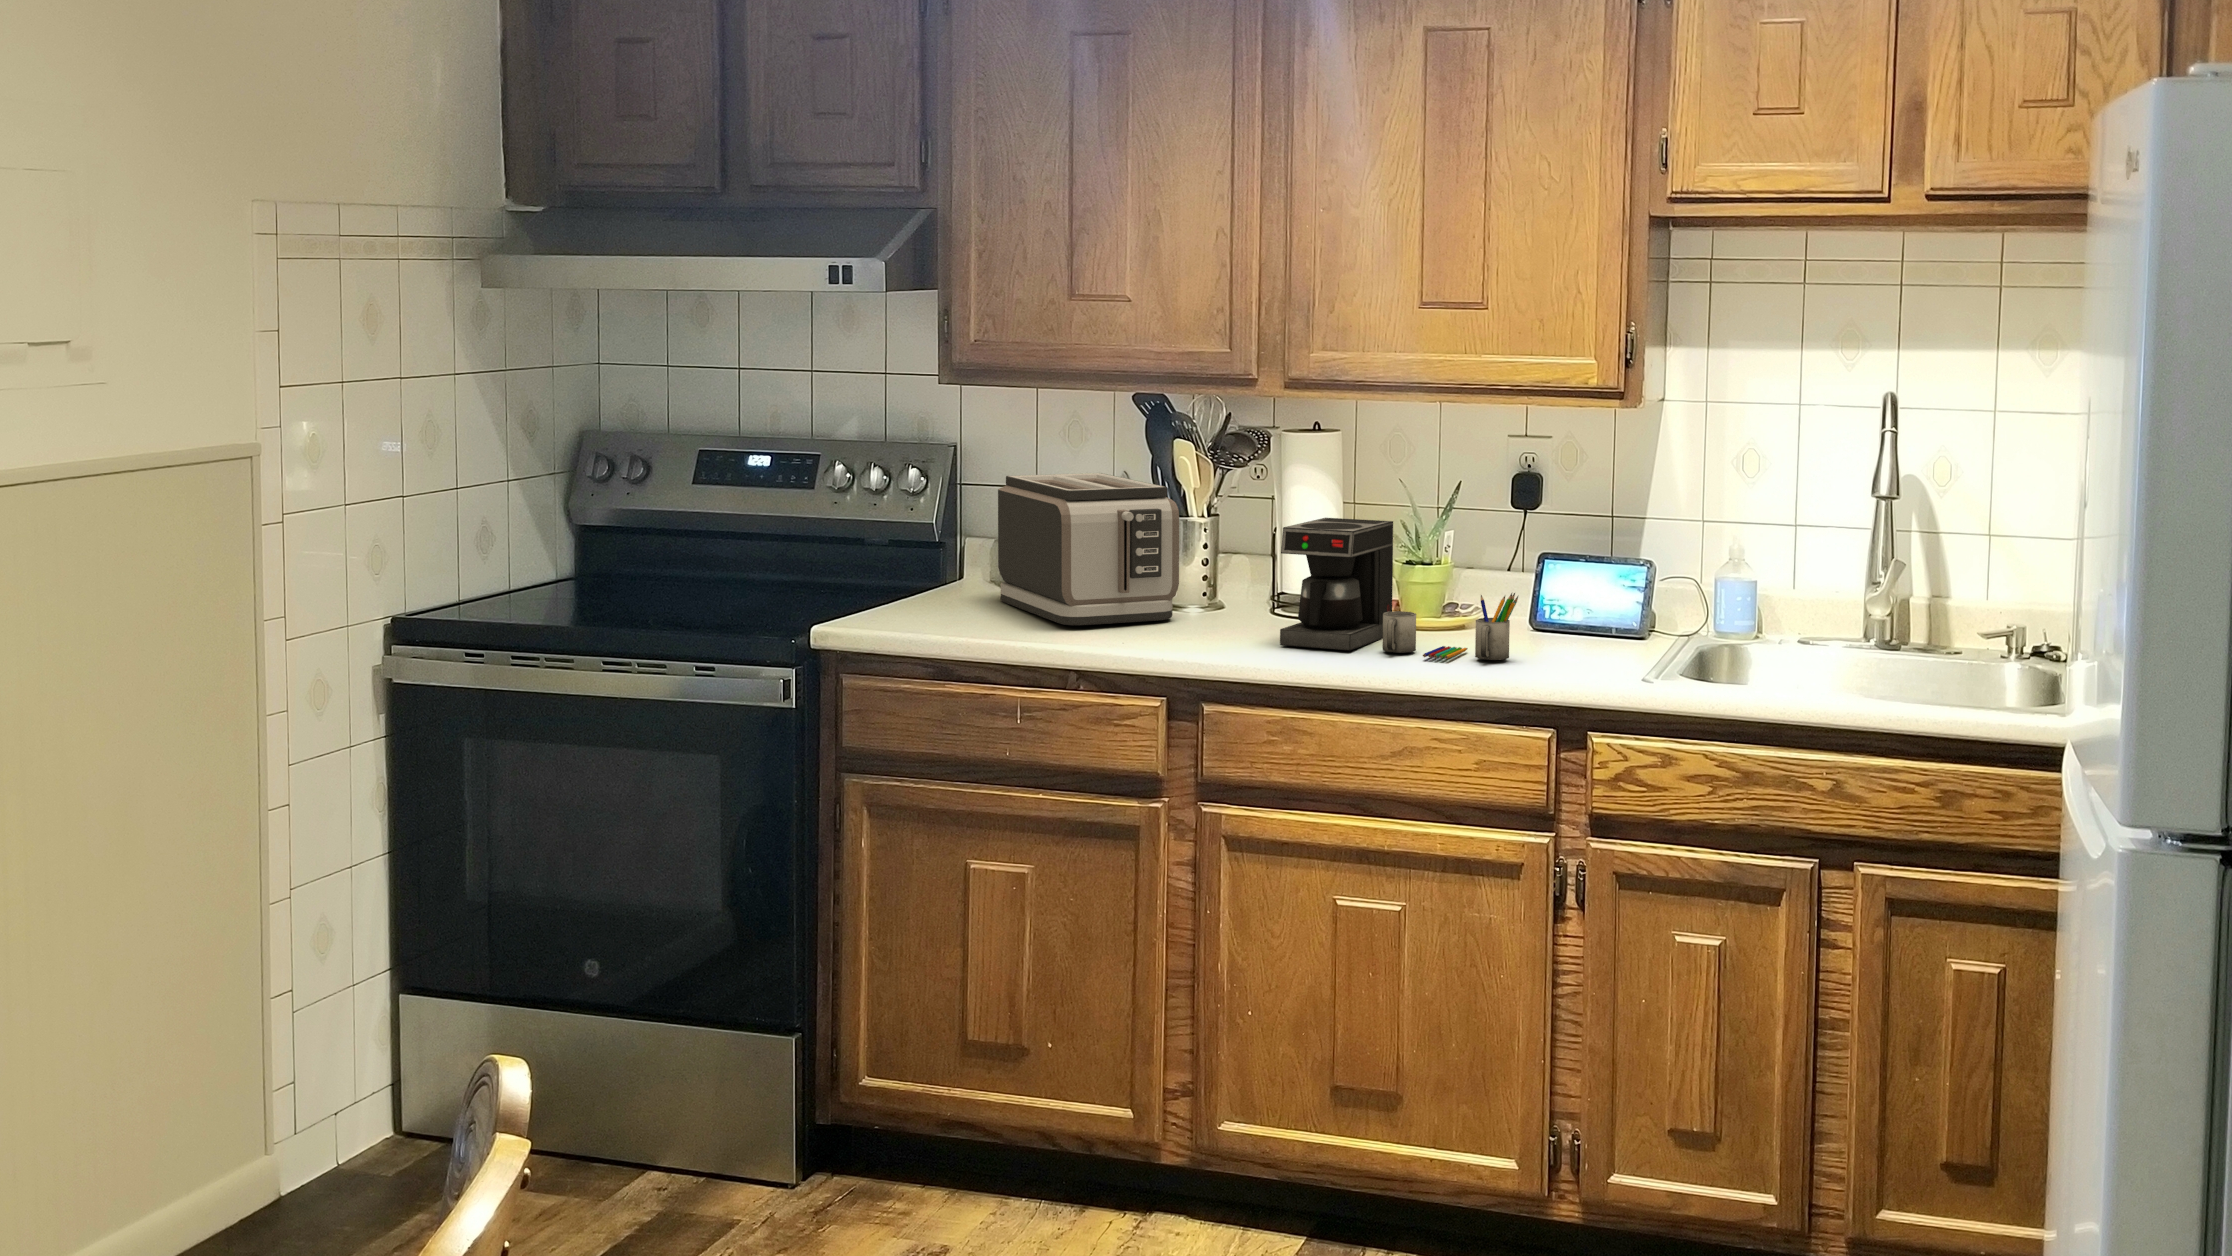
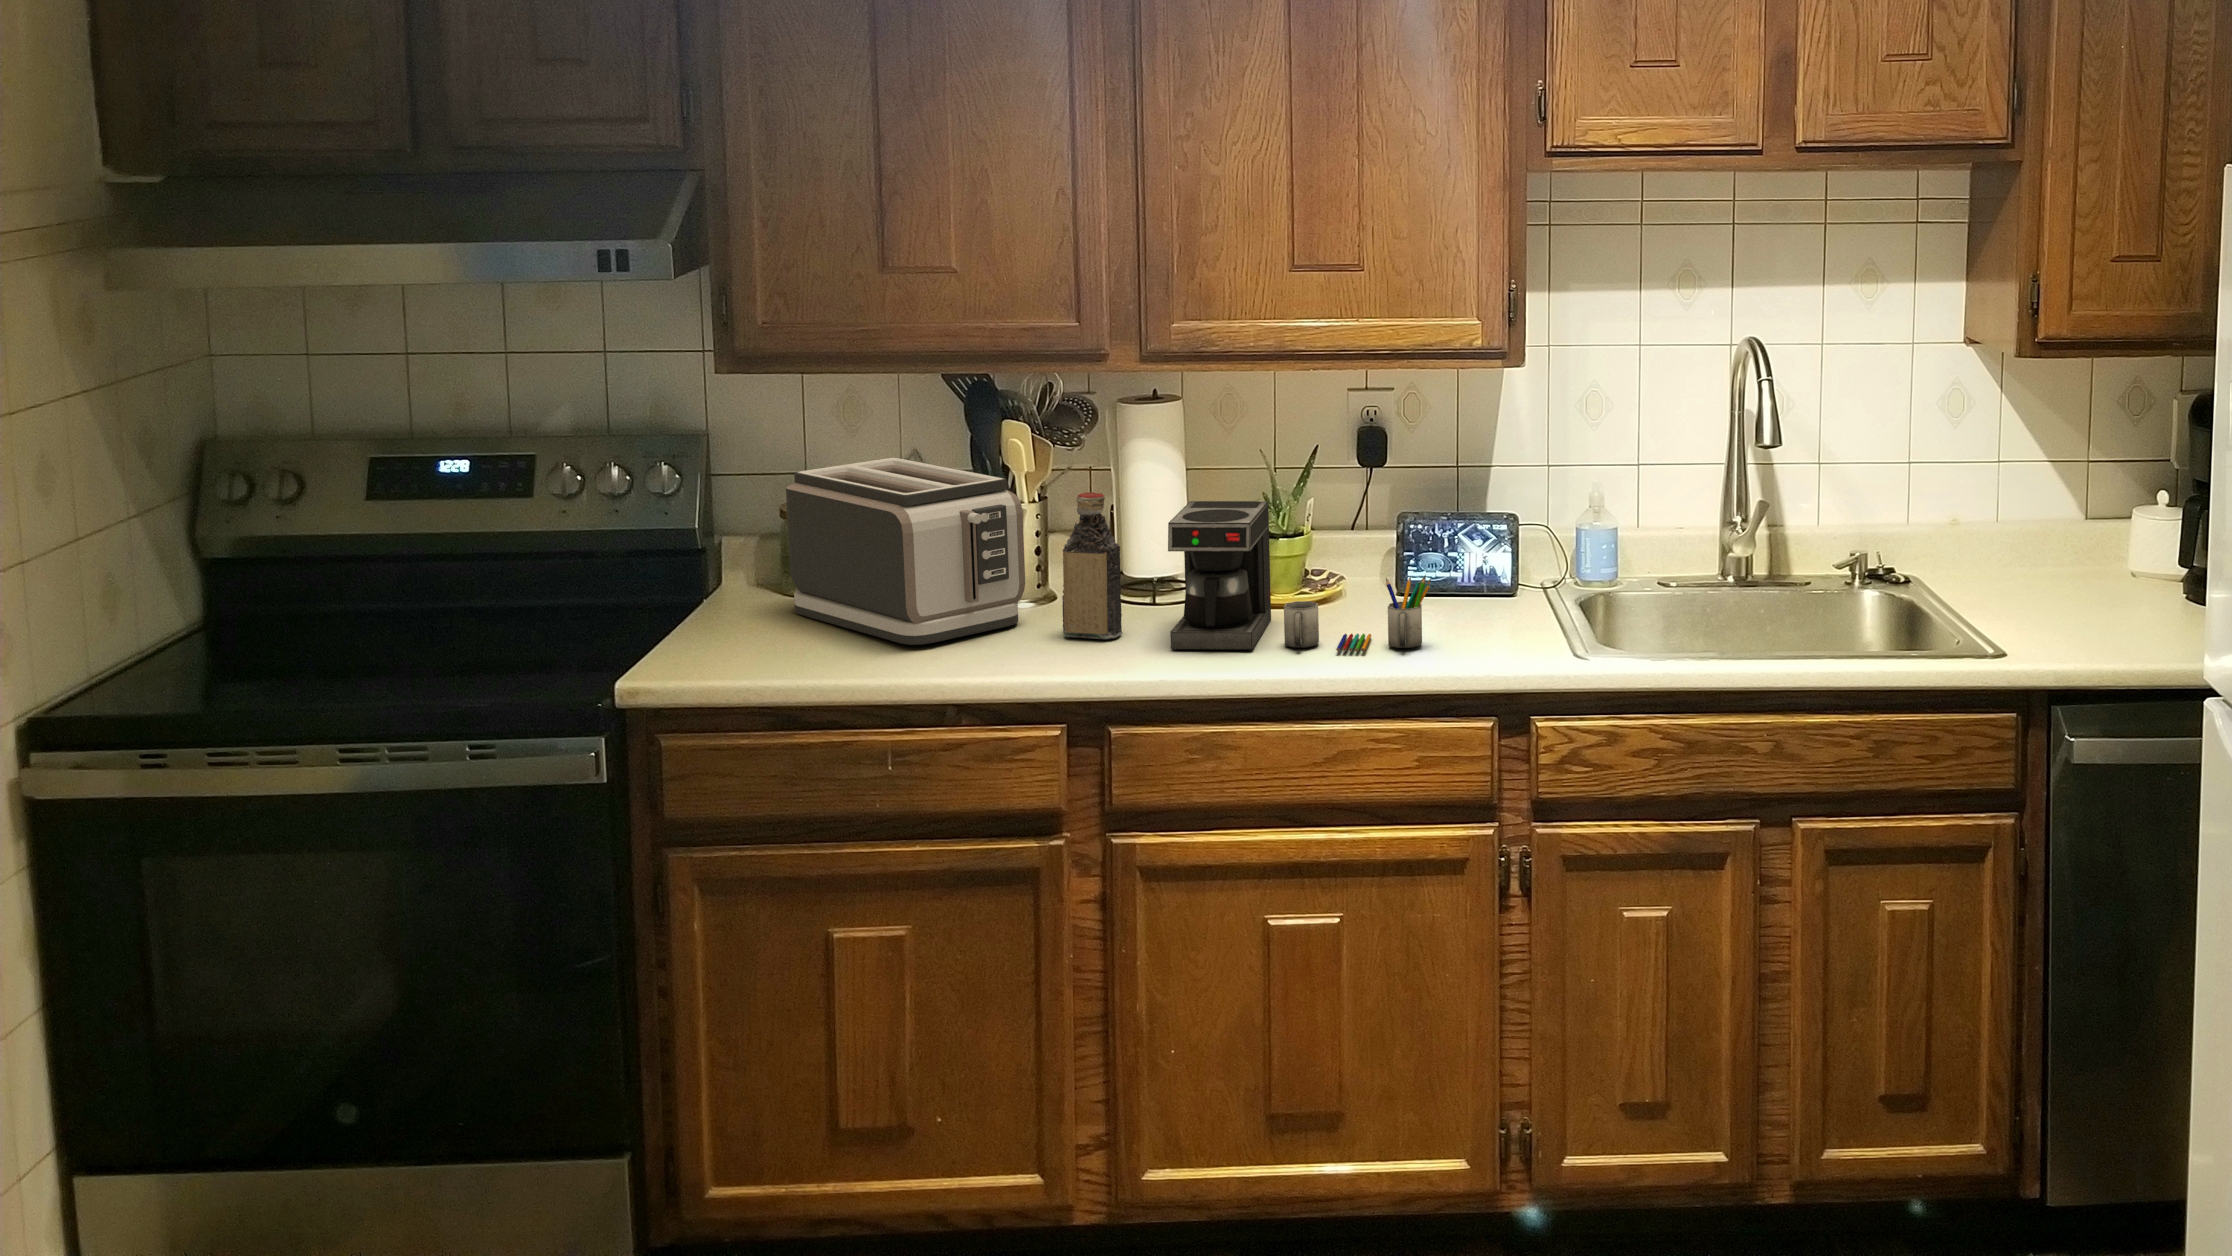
bottle: none [1200,500,1252,635] -> present [1062,492,1122,639]

